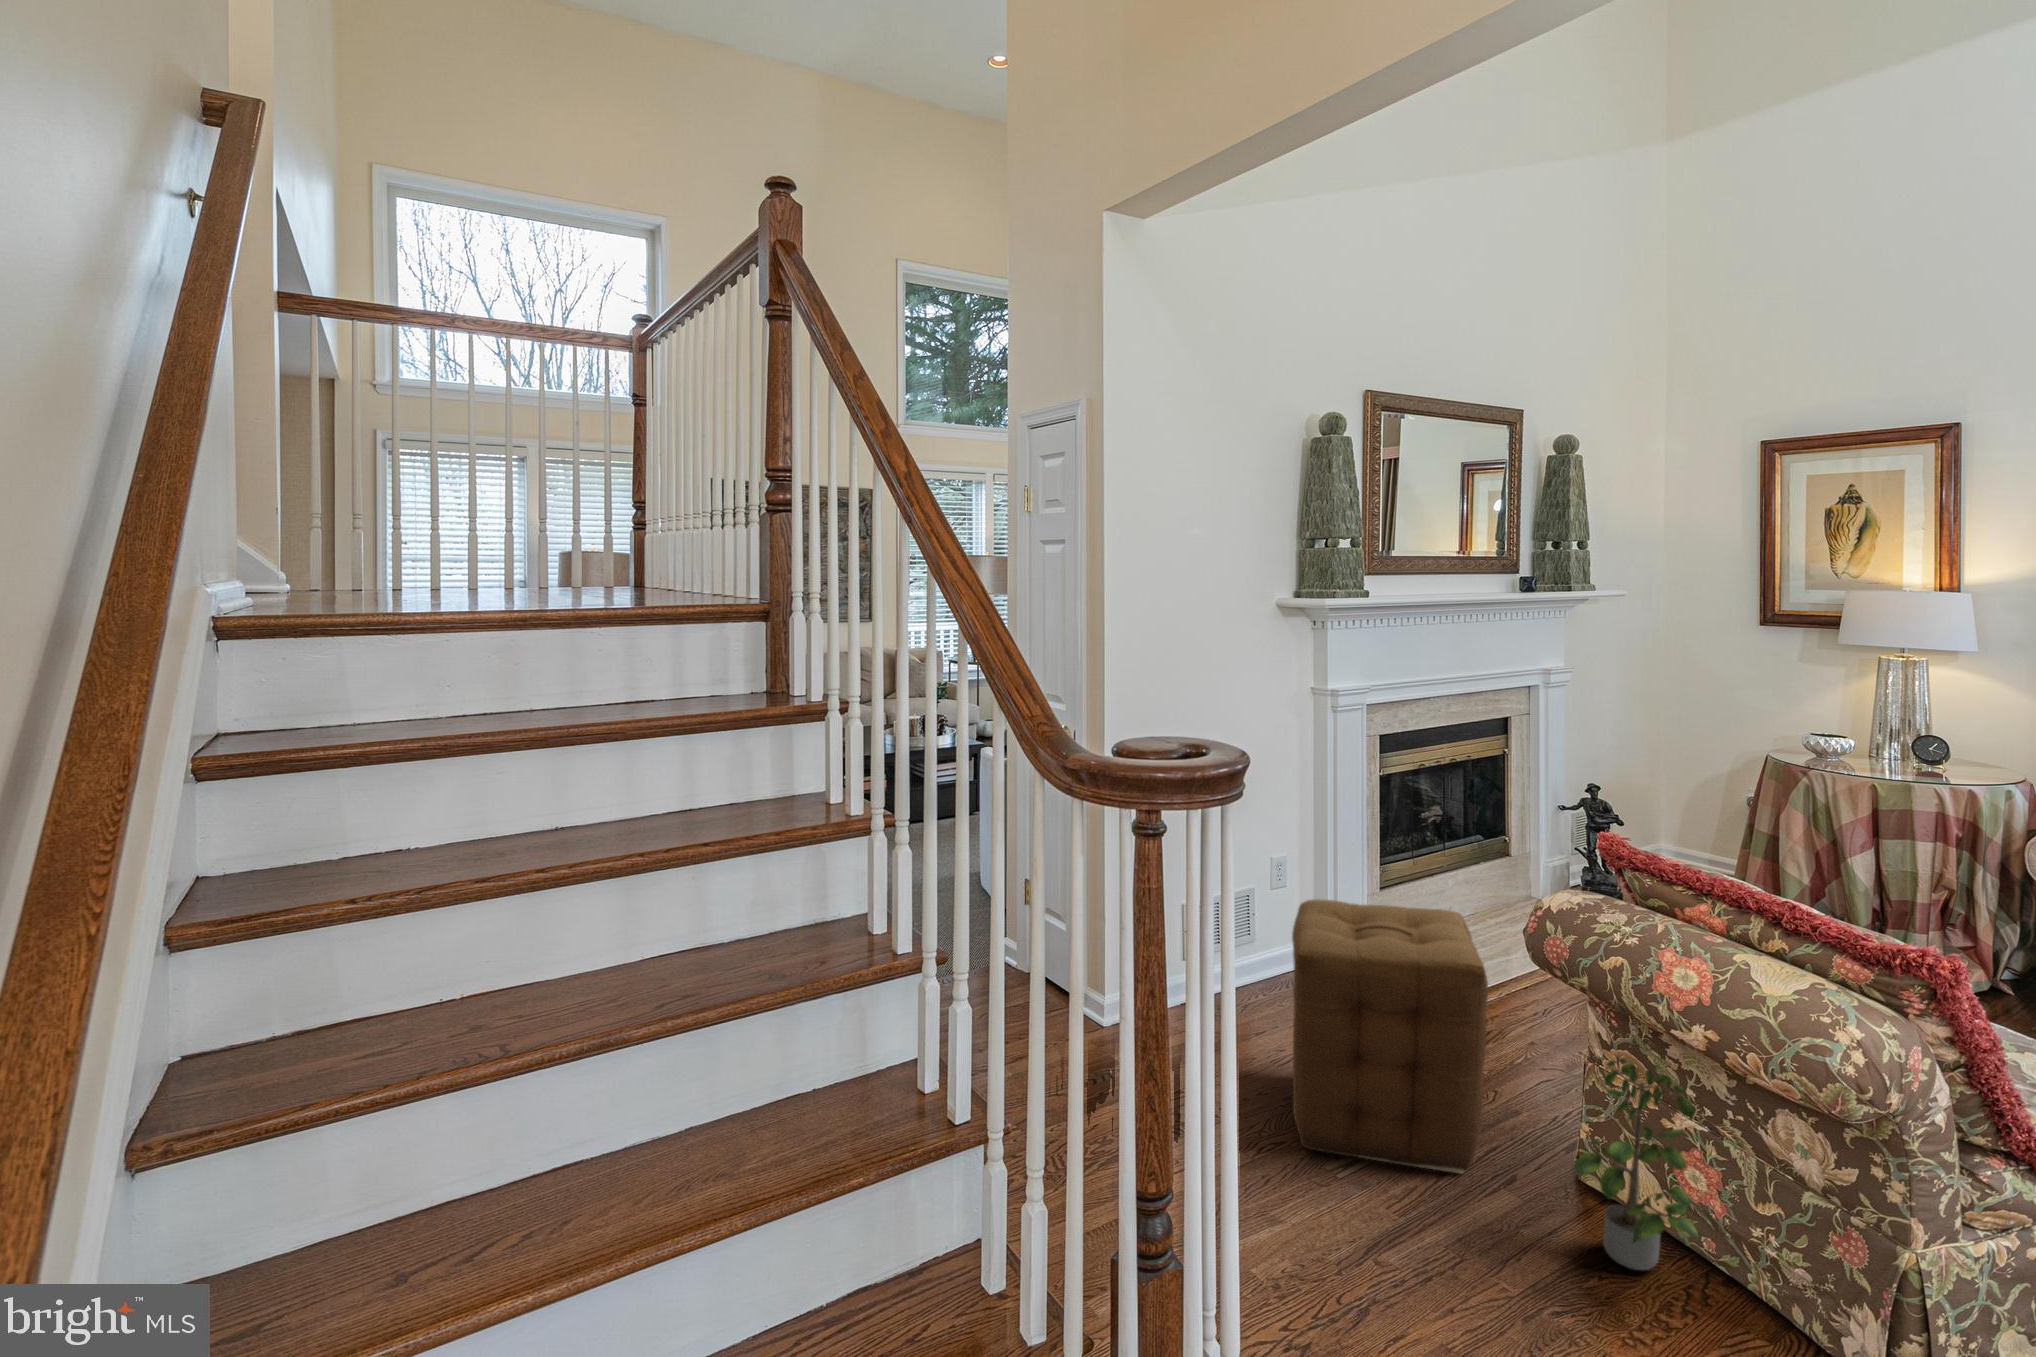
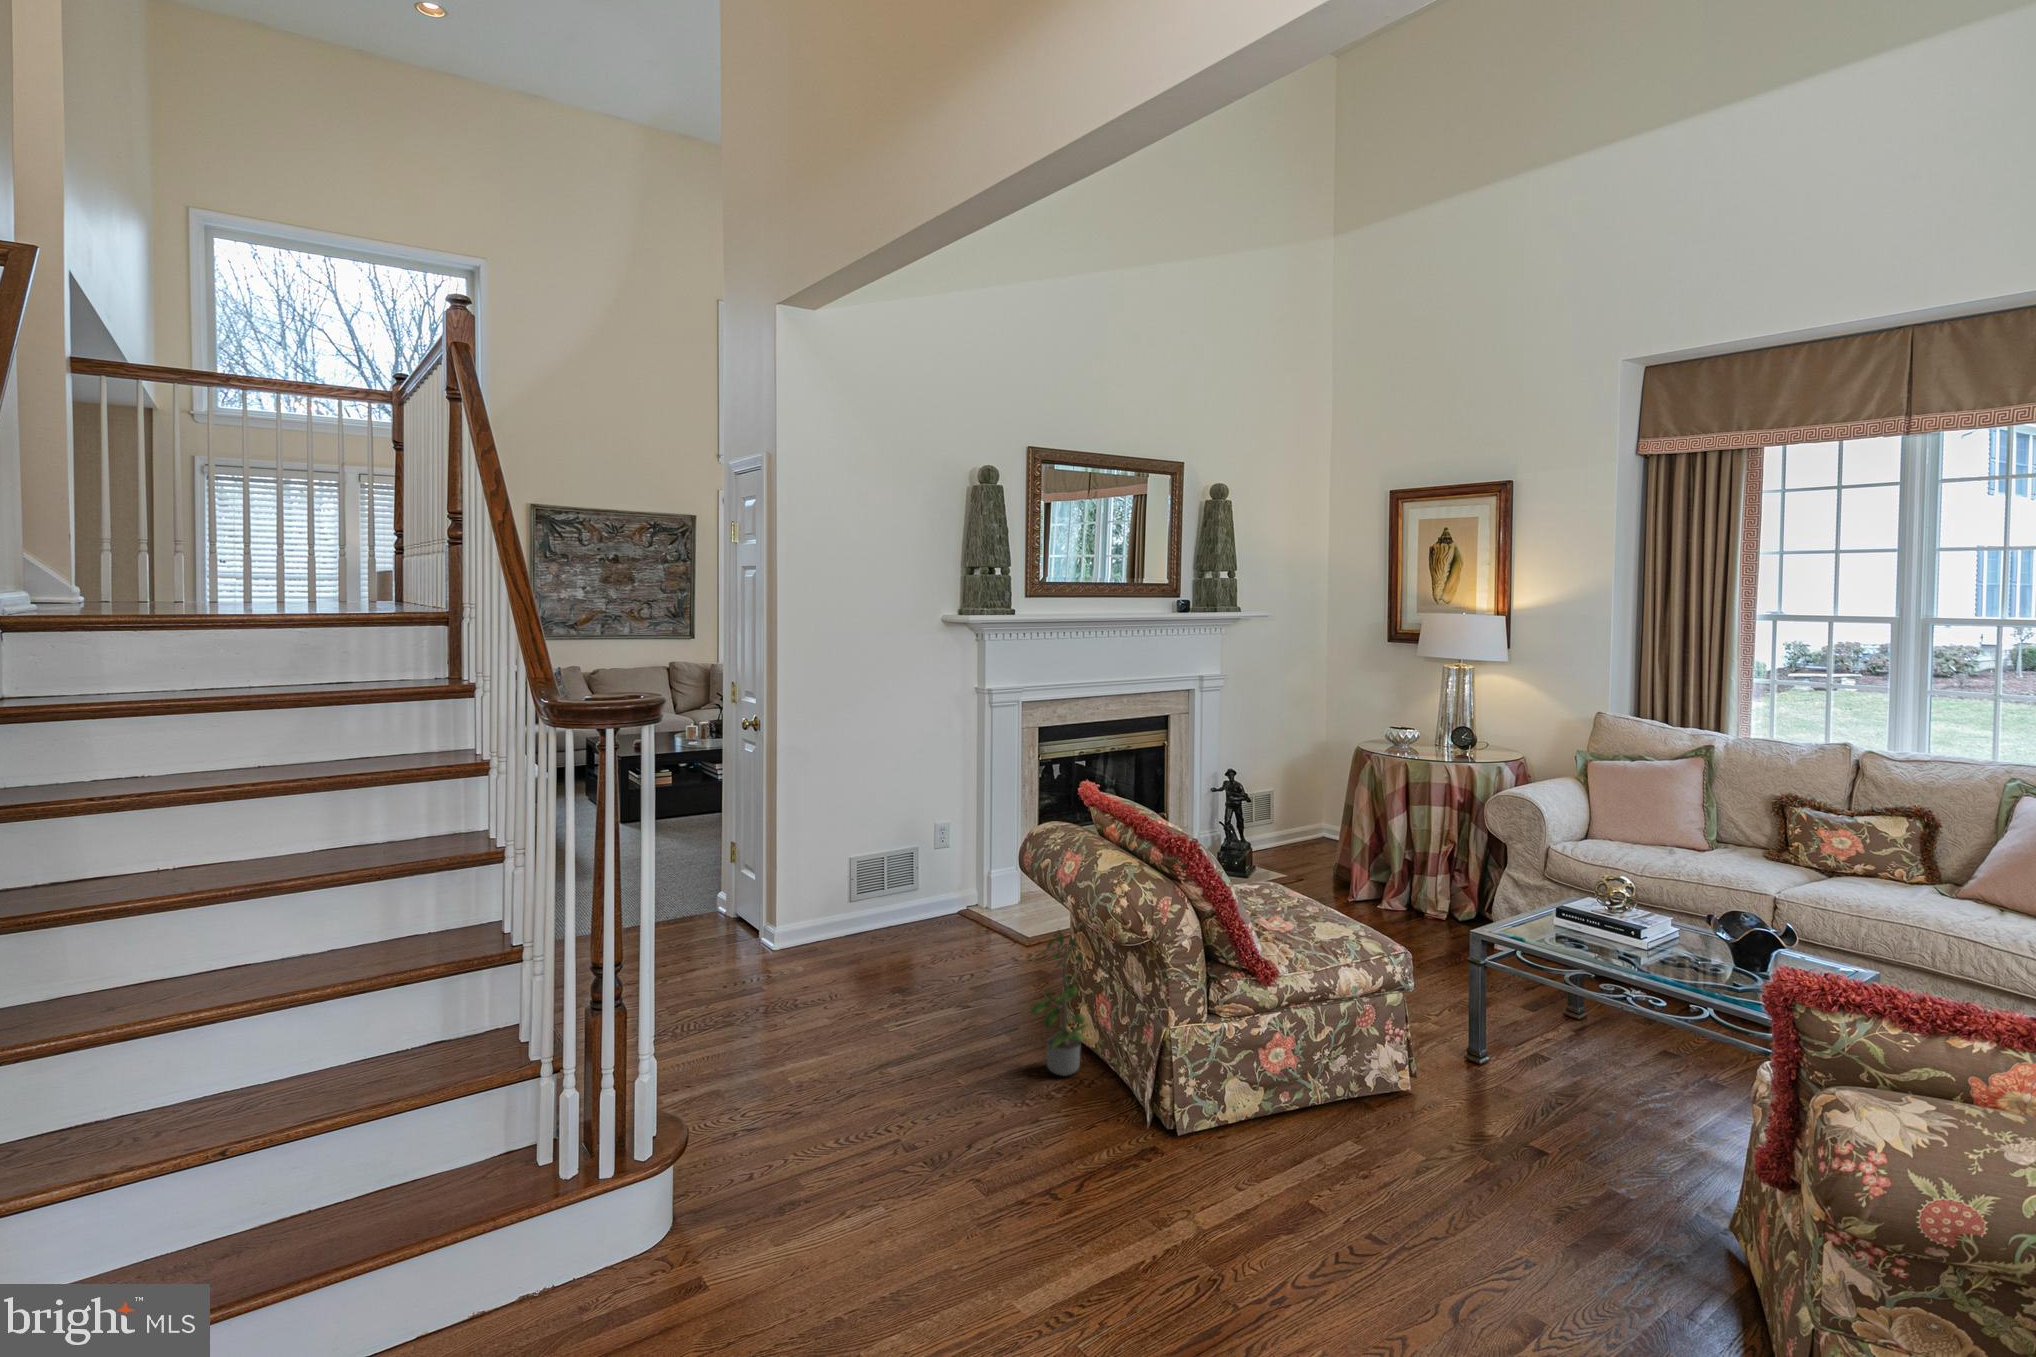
ottoman: present [1292,899,1488,1174] -> none [871,842,1020,1031]

